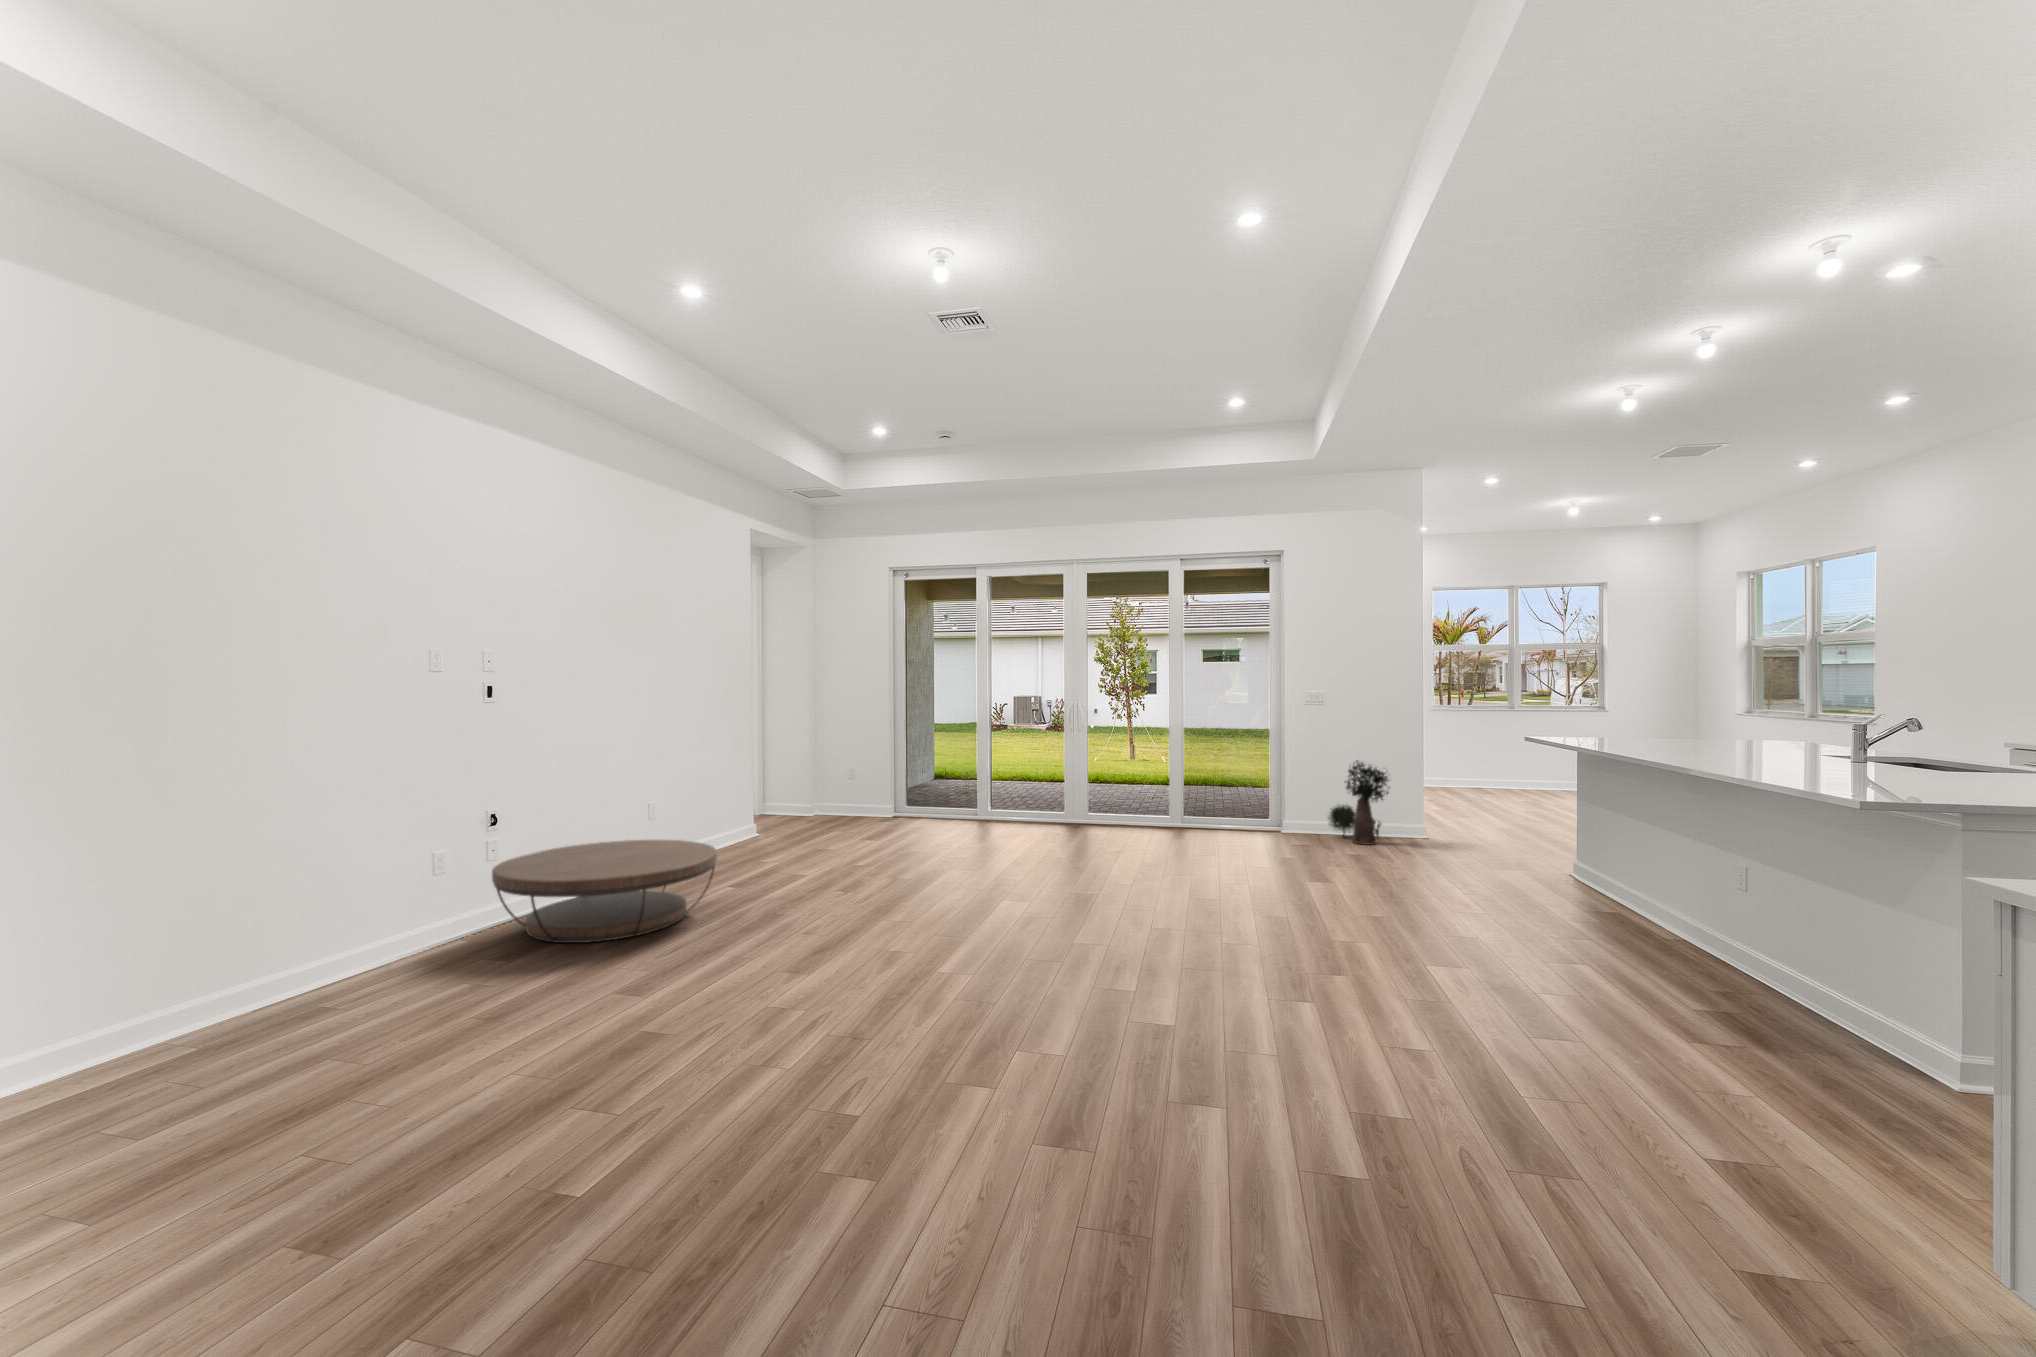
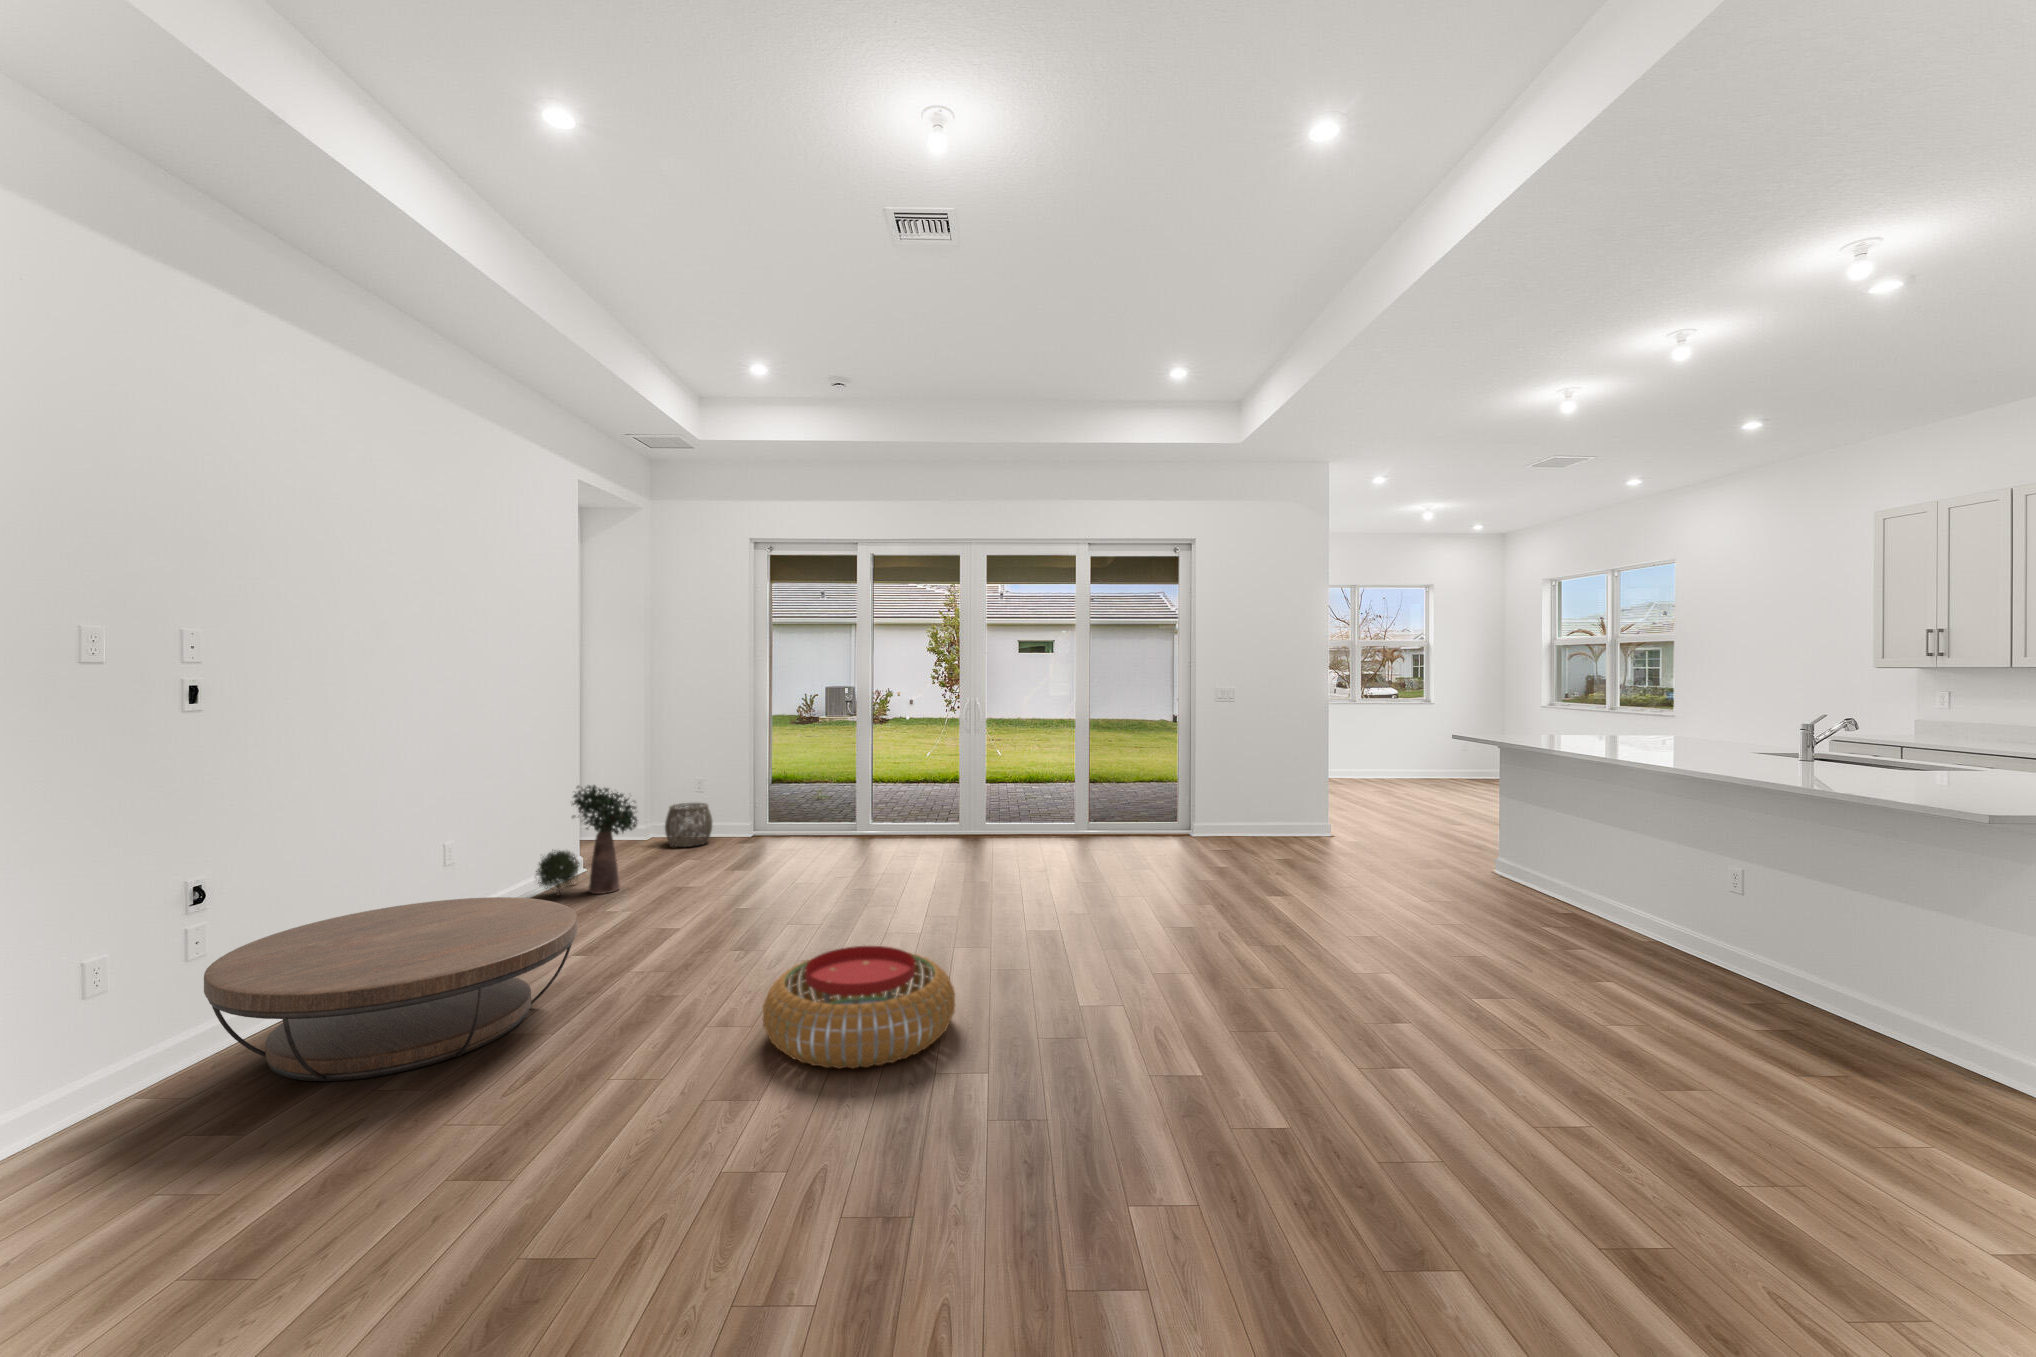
potted plant: present [1329,760,1388,845] -> present [536,785,637,896]
woven basket: none [821,789,859,825] -> present [665,803,713,847]
pouf: none [824,884,967,963] -> present [763,946,955,1069]

